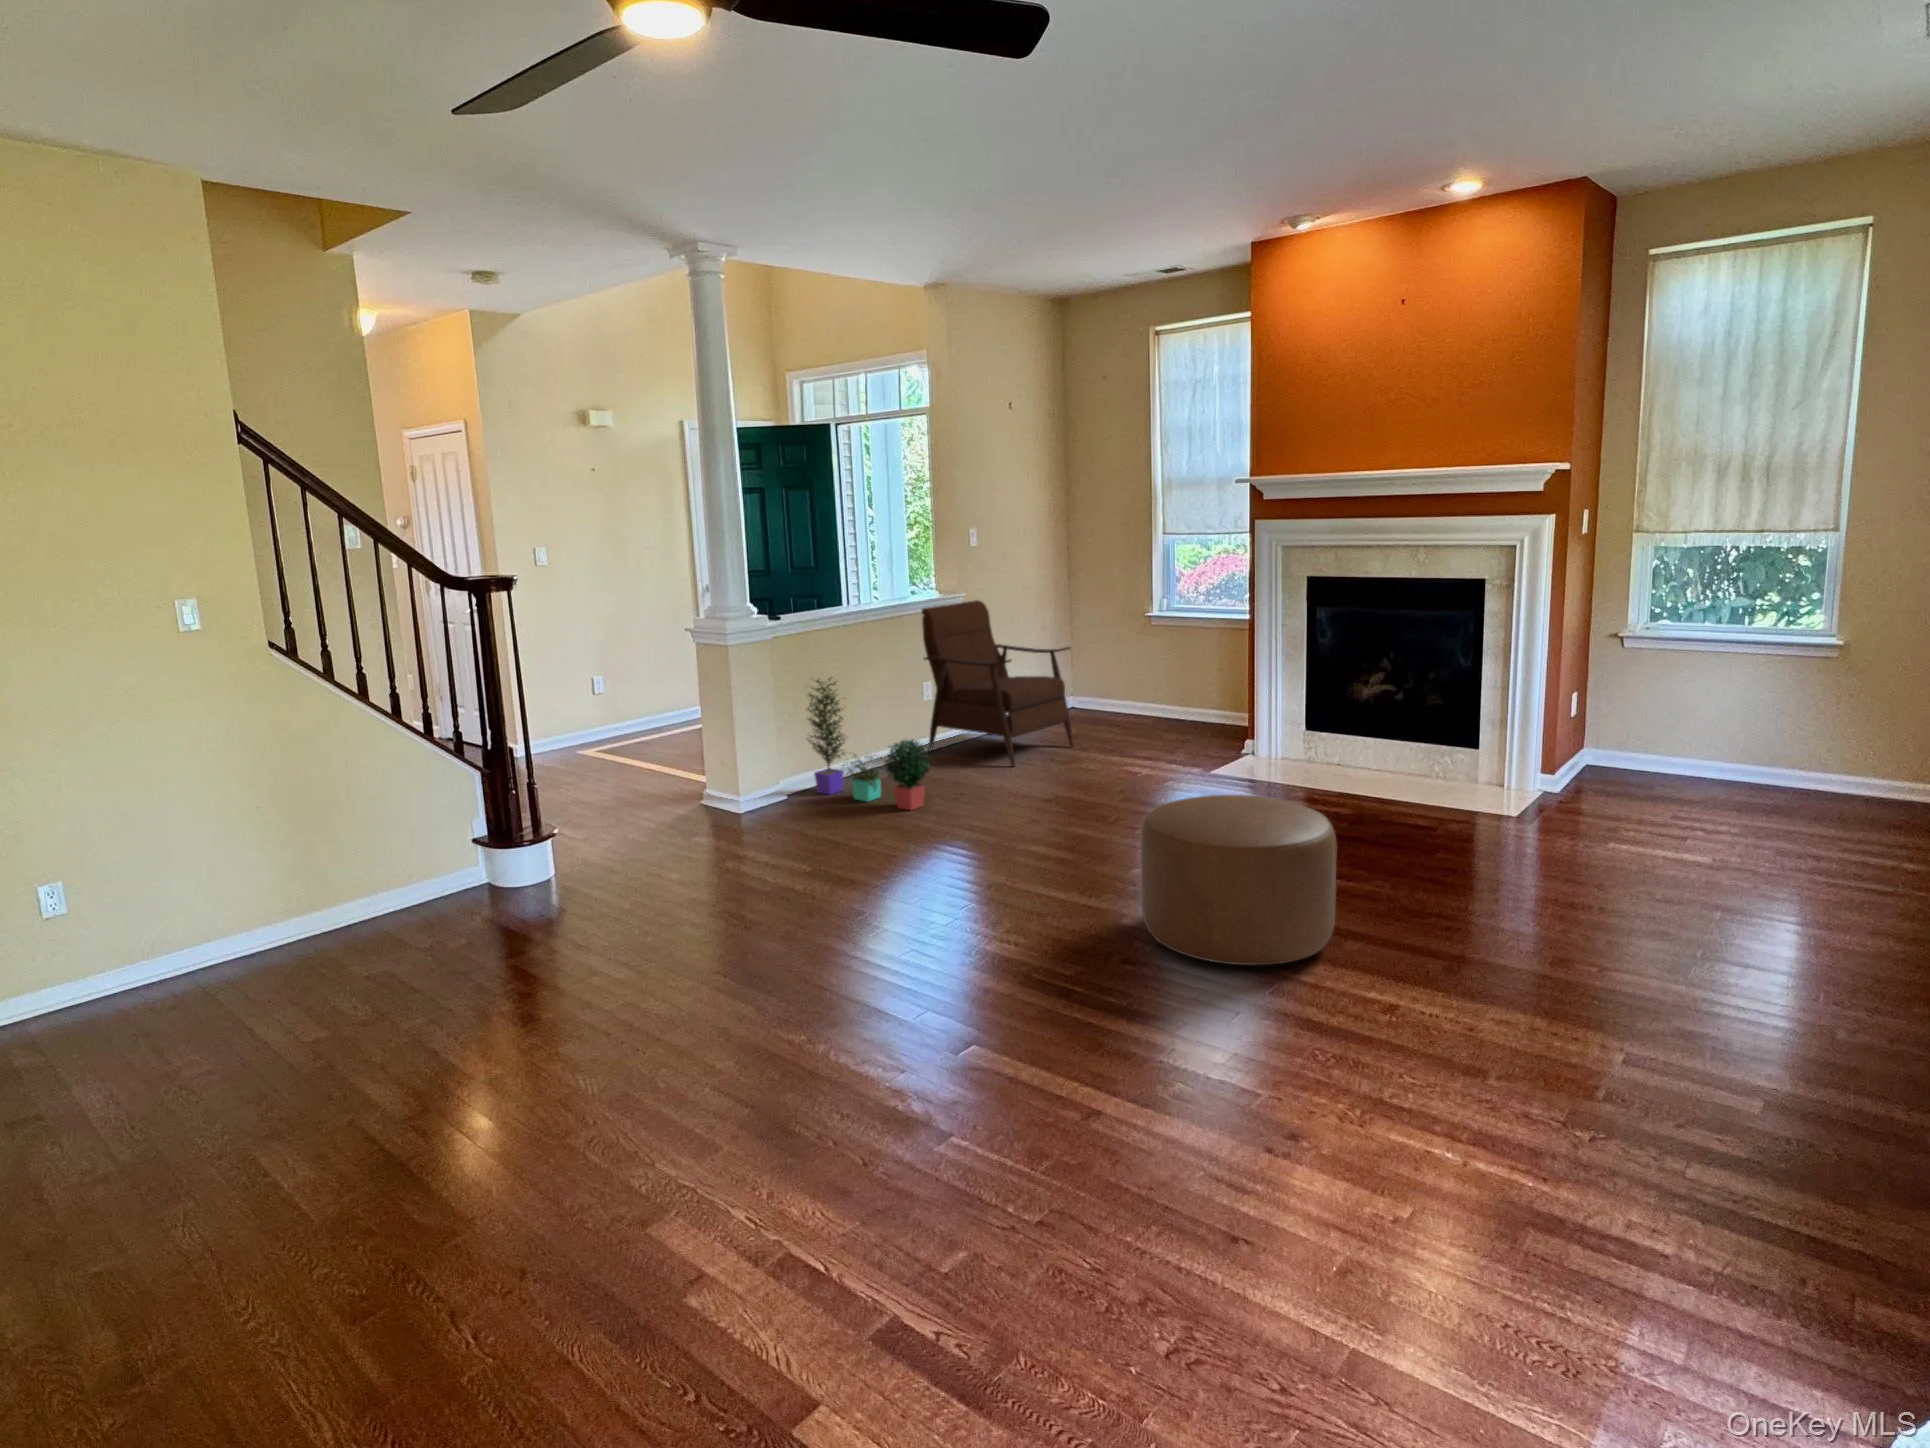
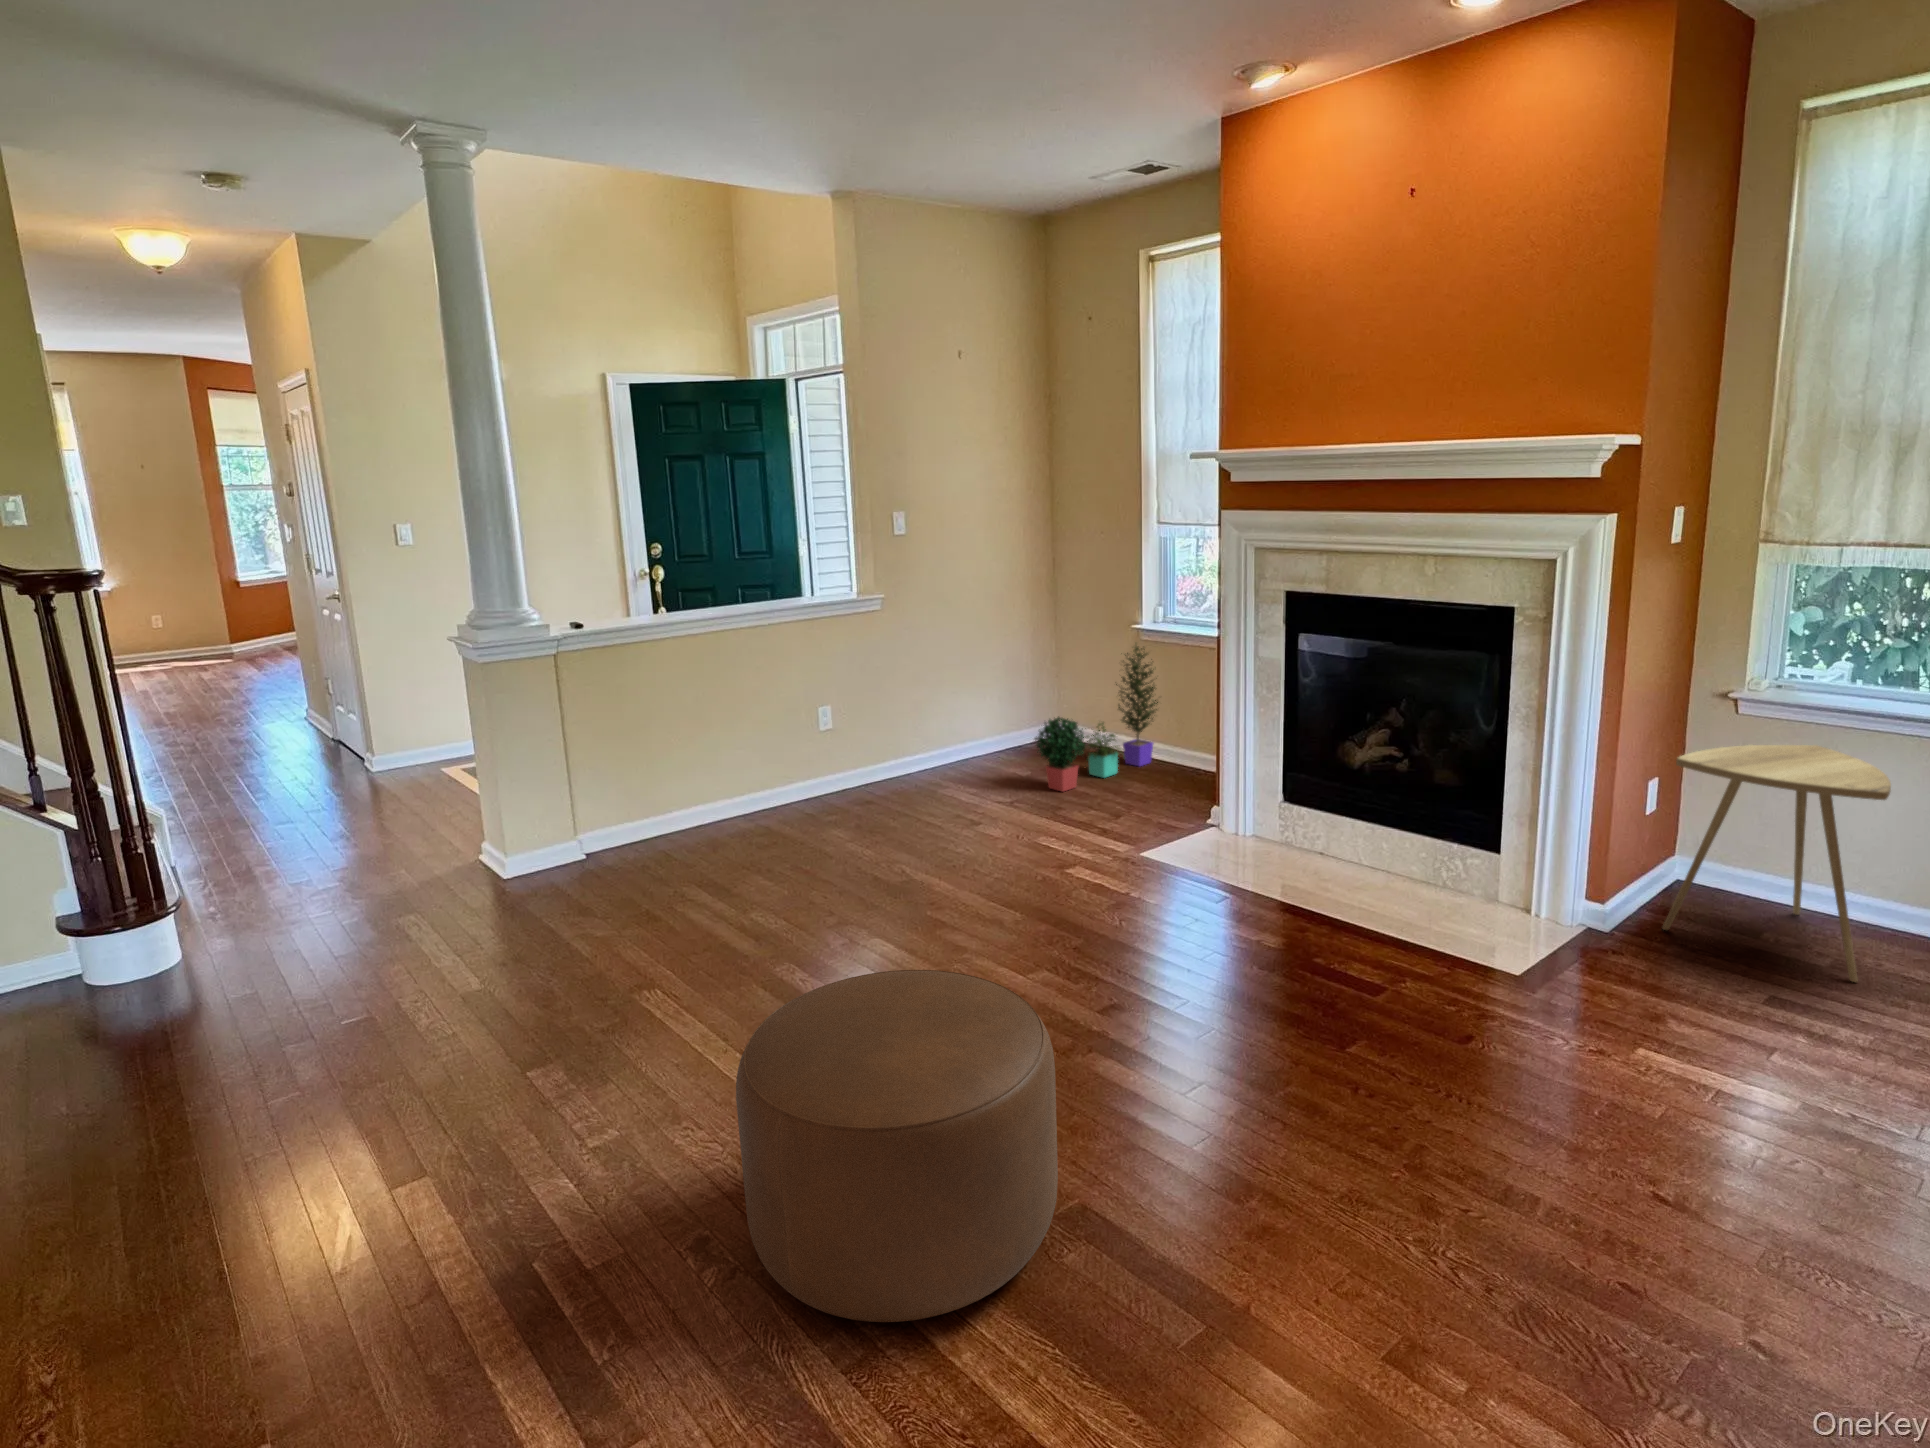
armchair: present [921,600,1074,766] -> none [820,601,1008,823]
side table: none [1591,664,1733,806] -> present [1663,745,1891,982]
potted plant: present [808,678,932,810] -> present [1035,646,1158,791]

